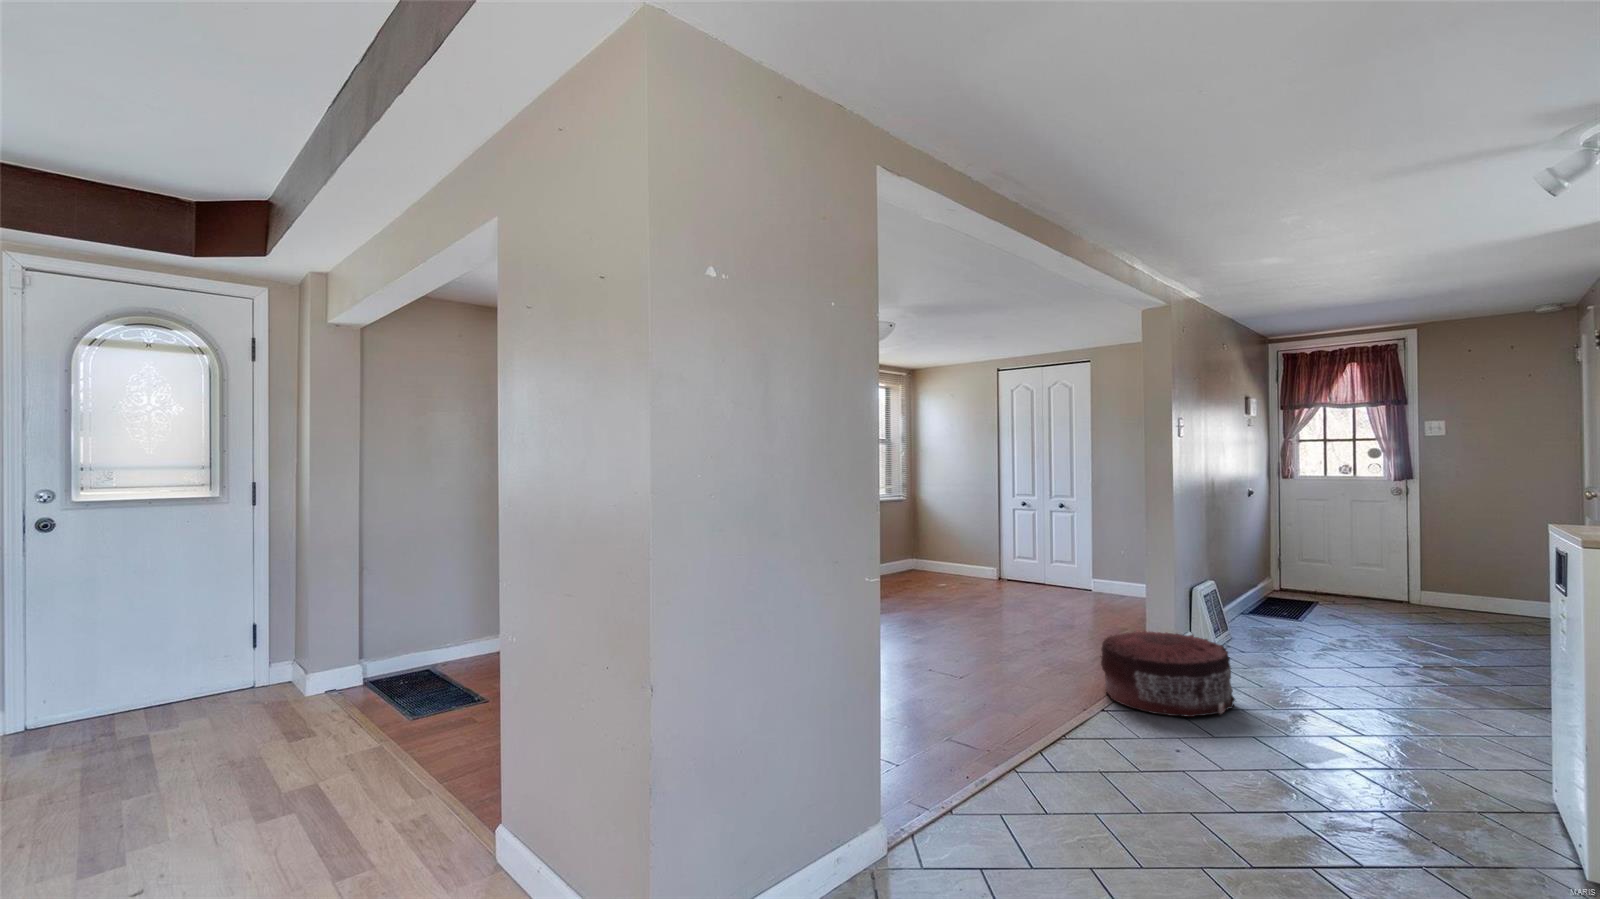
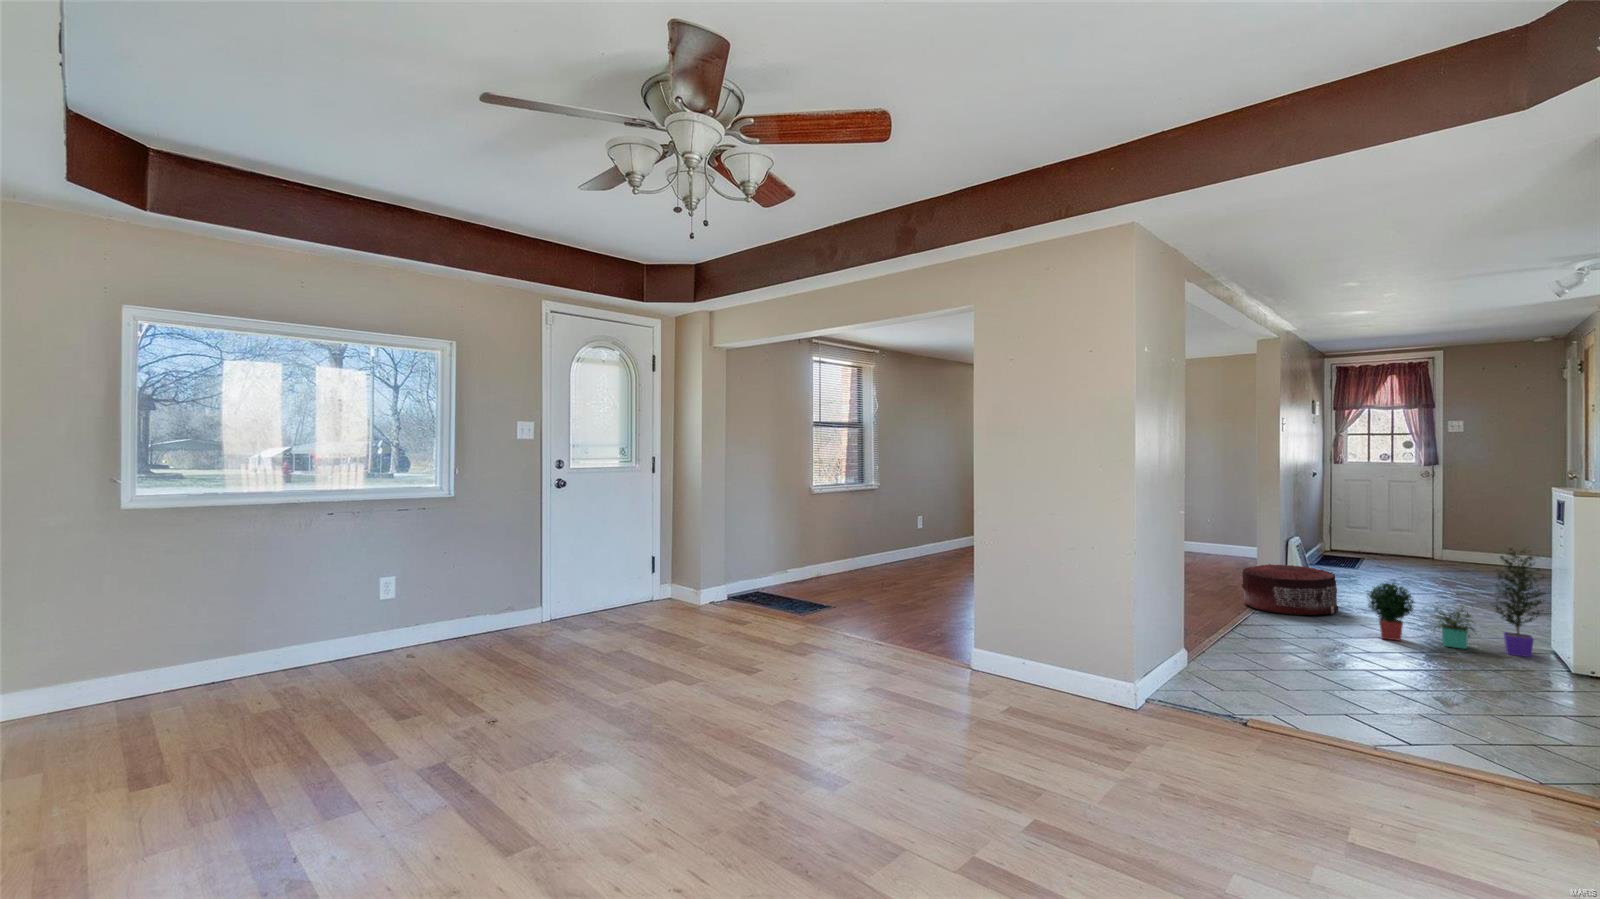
potted plant: none [1249,638,1546,836] -> present [1367,548,1546,657]

